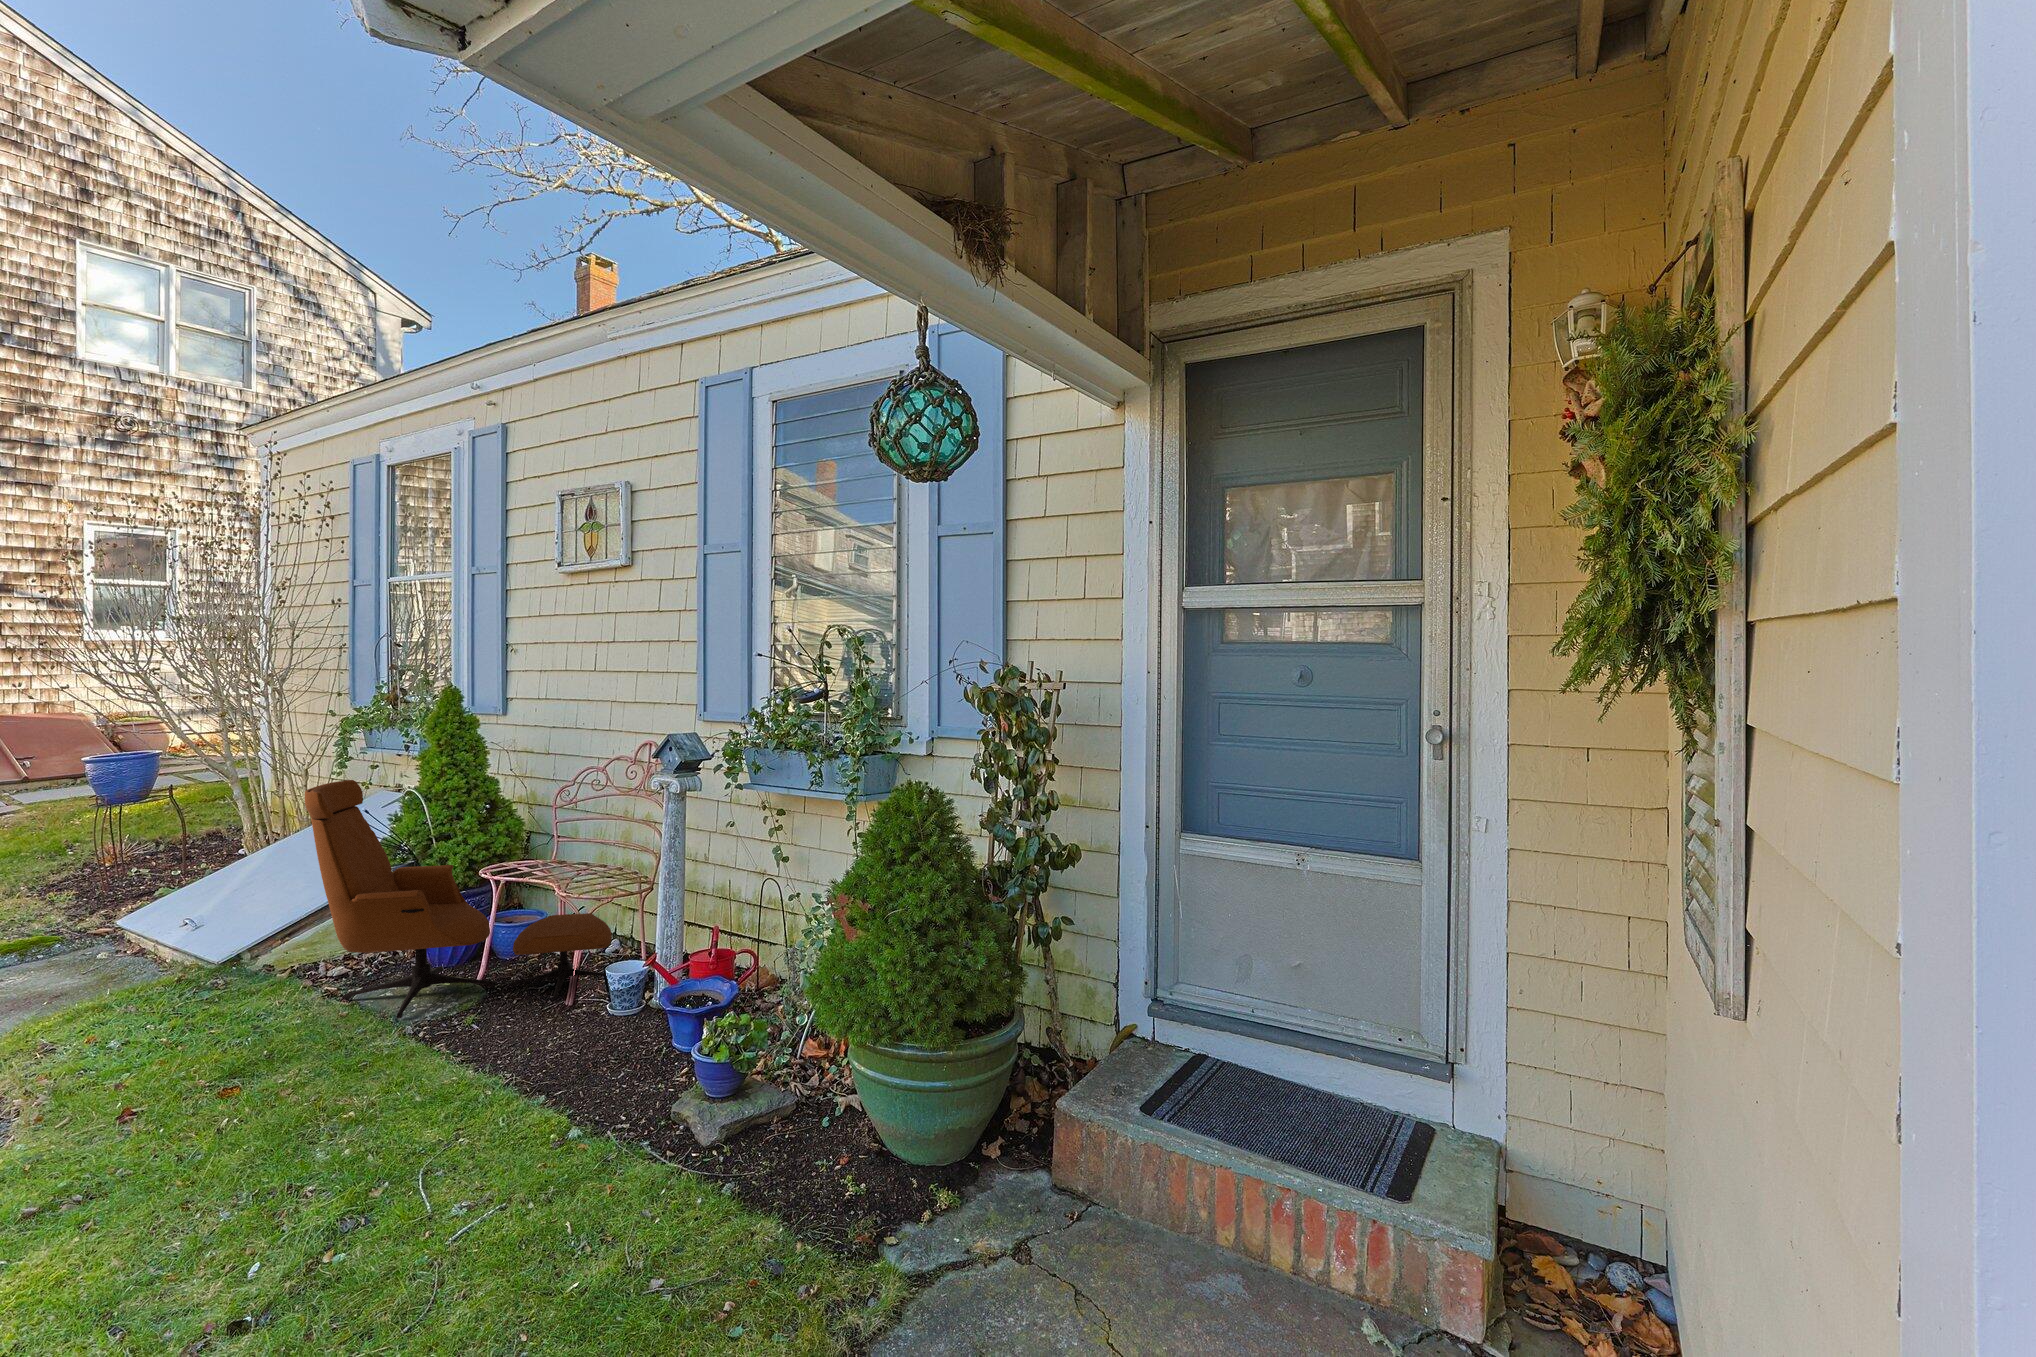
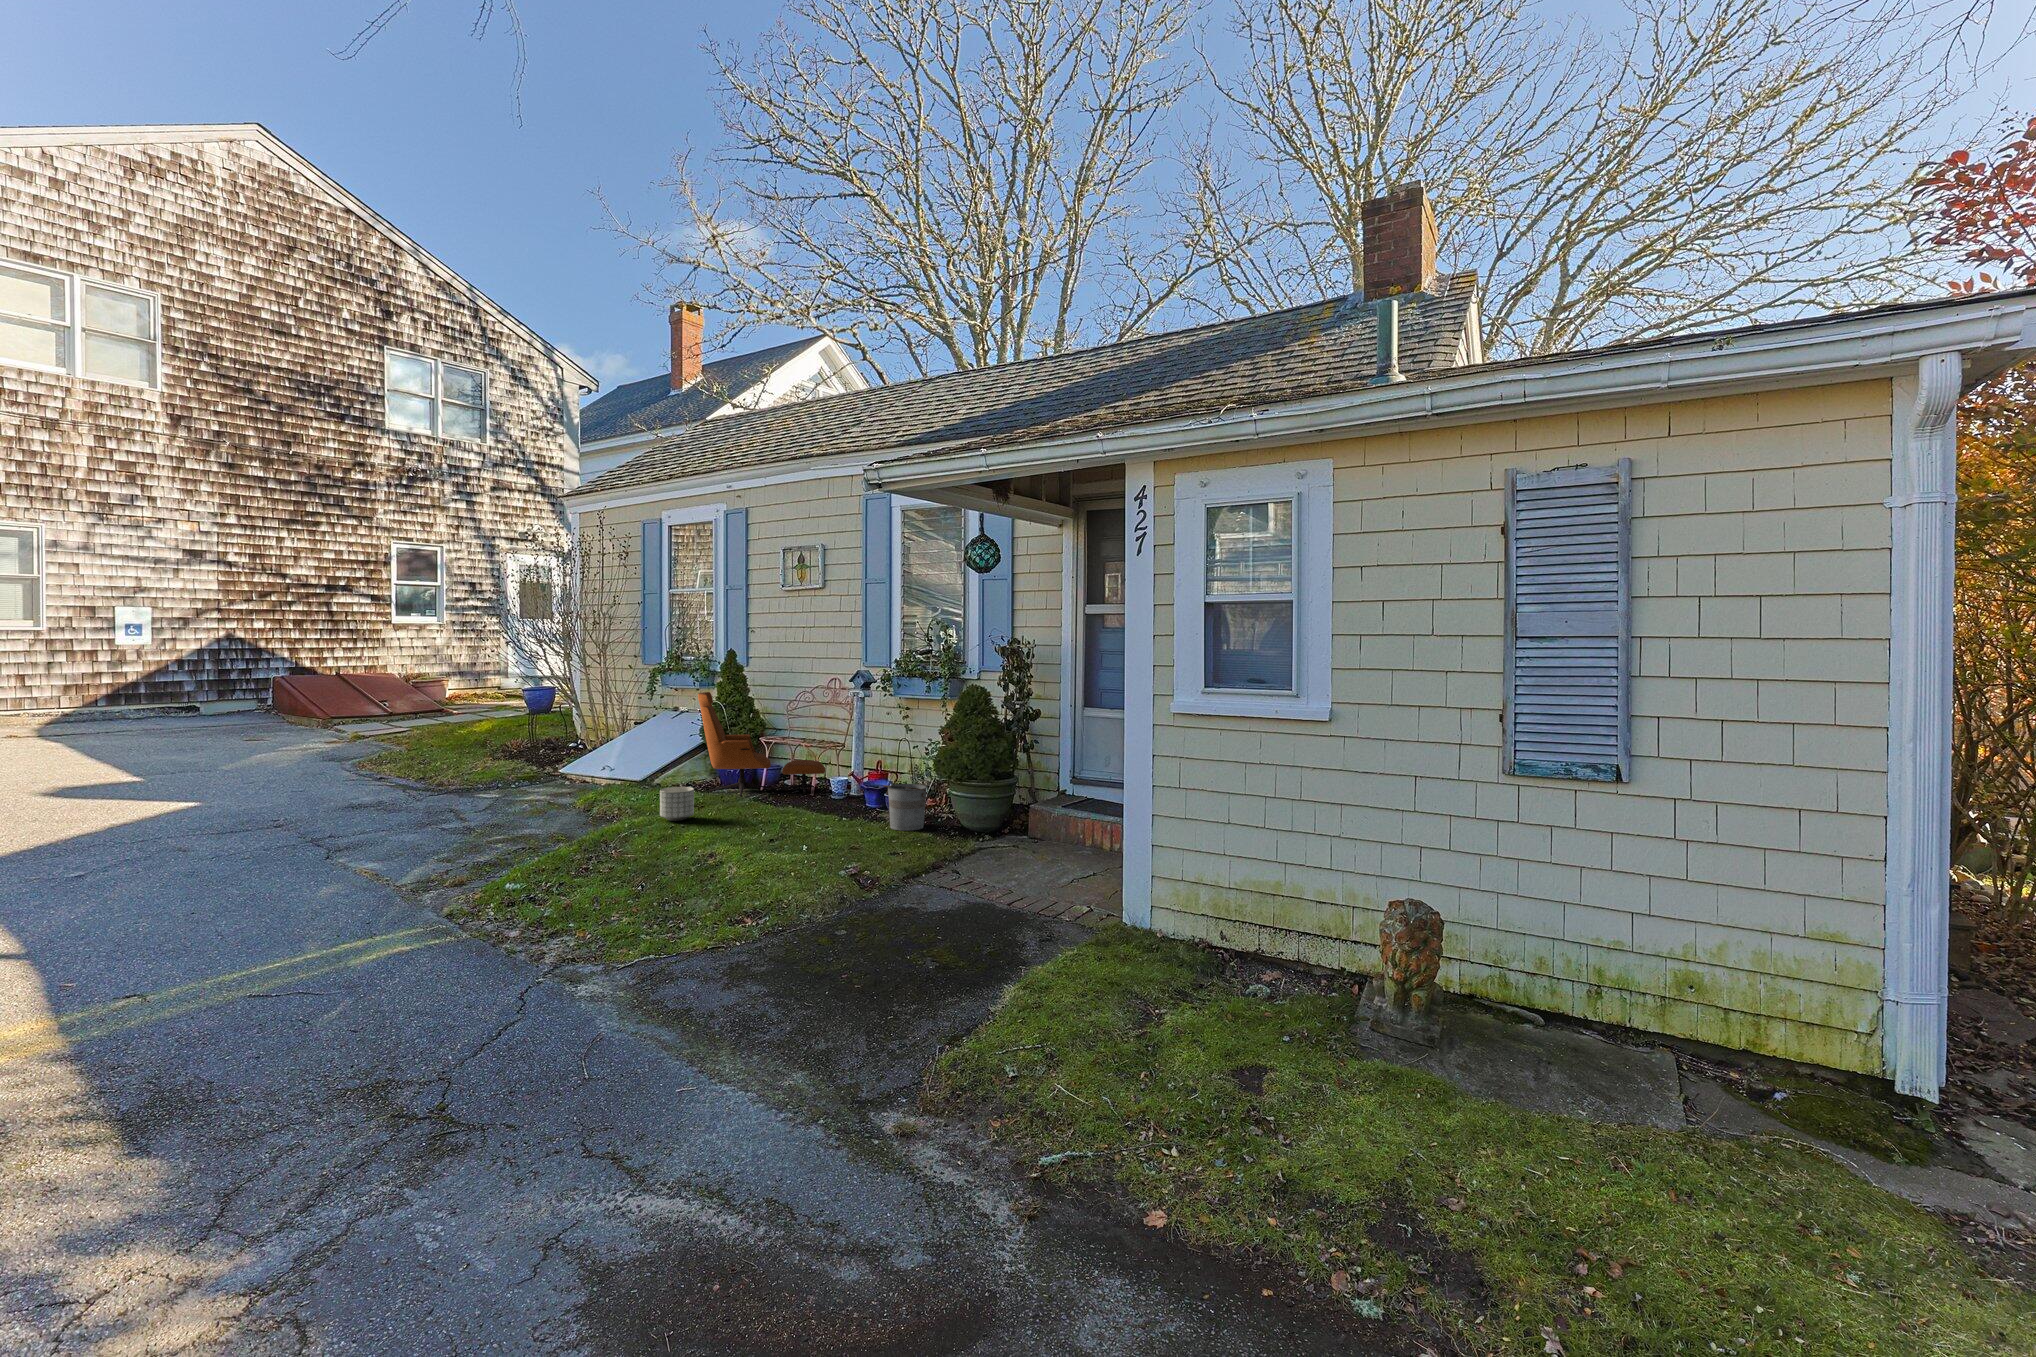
bucket: none [667,1040,791,1193] -> present [883,784,929,831]
planter: none [53,1058,173,1167] -> present [660,787,694,821]

